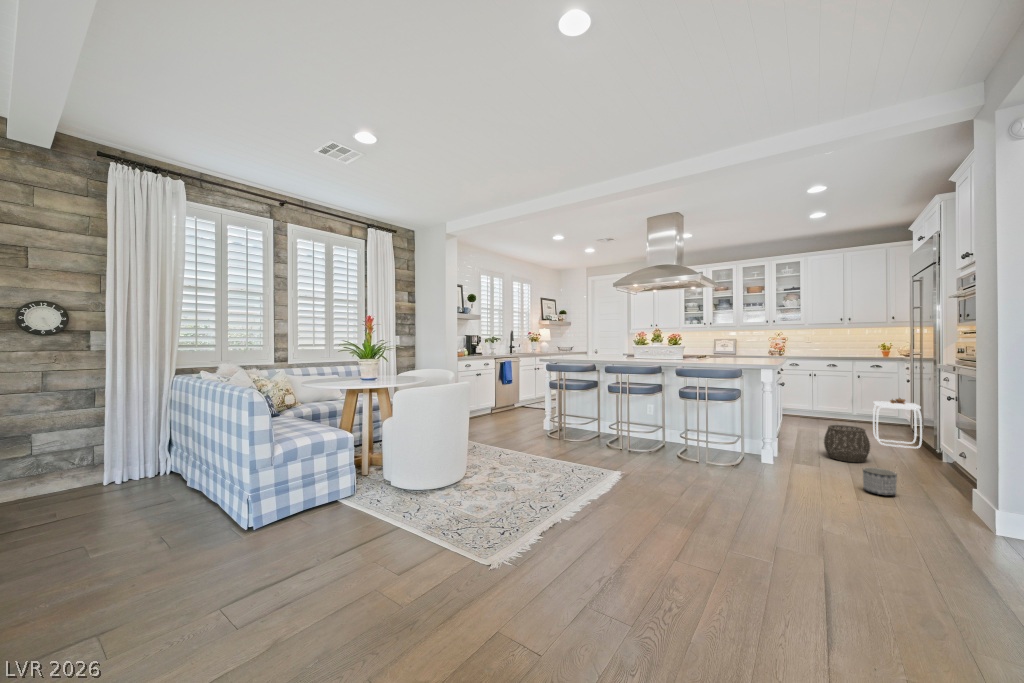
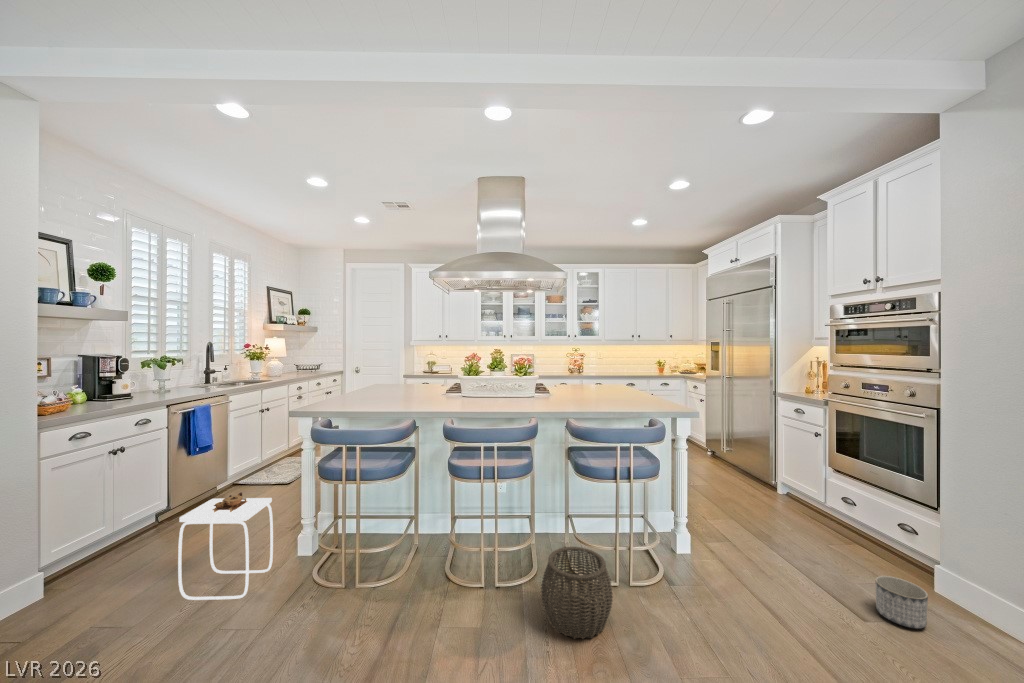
side table: present [873,398,922,448] -> present [178,492,273,600]
woven basket: present [824,425,870,463] -> present [541,547,613,639]

